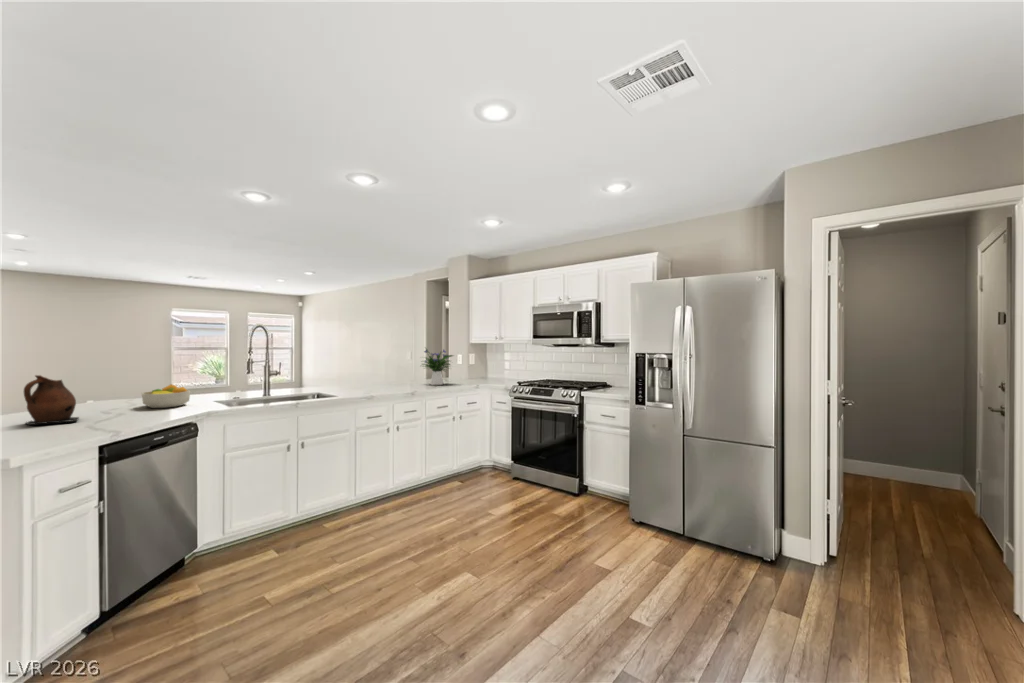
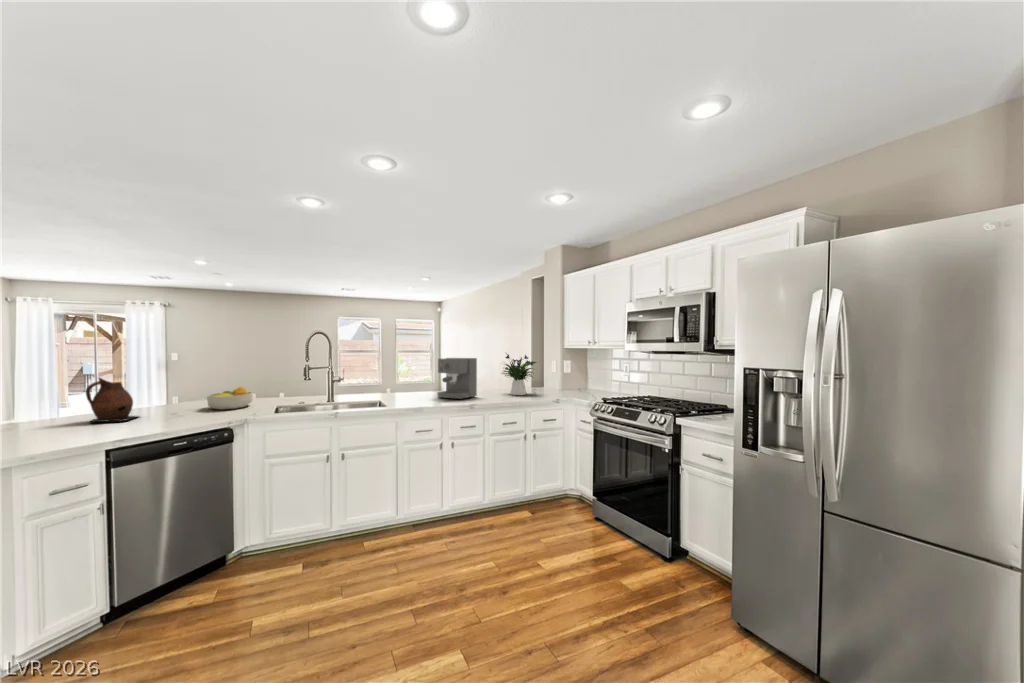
coffee maker: none [369,352,404,390] -> present [437,358,477,399]

